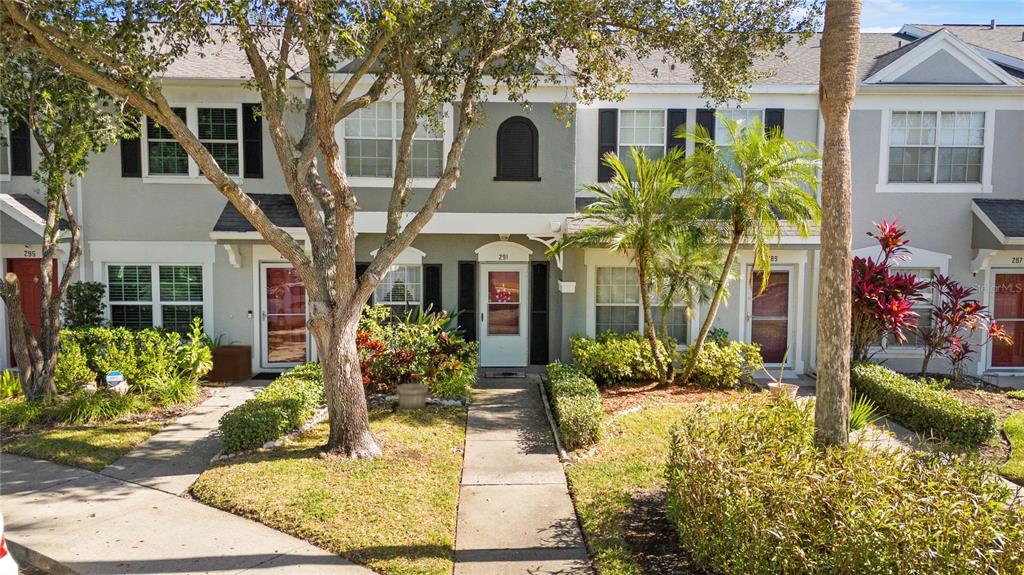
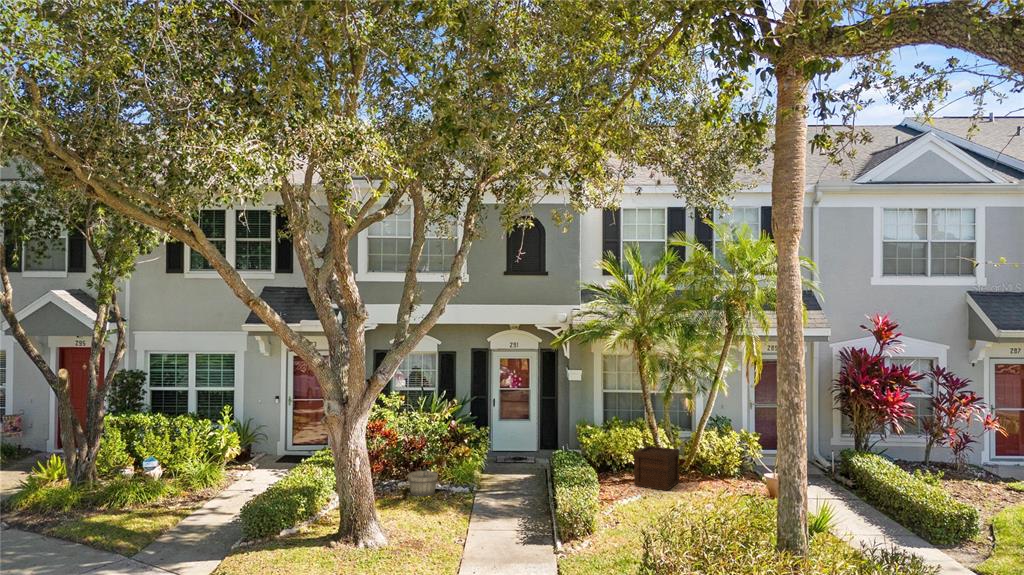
wooden crate: present [208,345,253,382] -> present [634,446,679,491]

